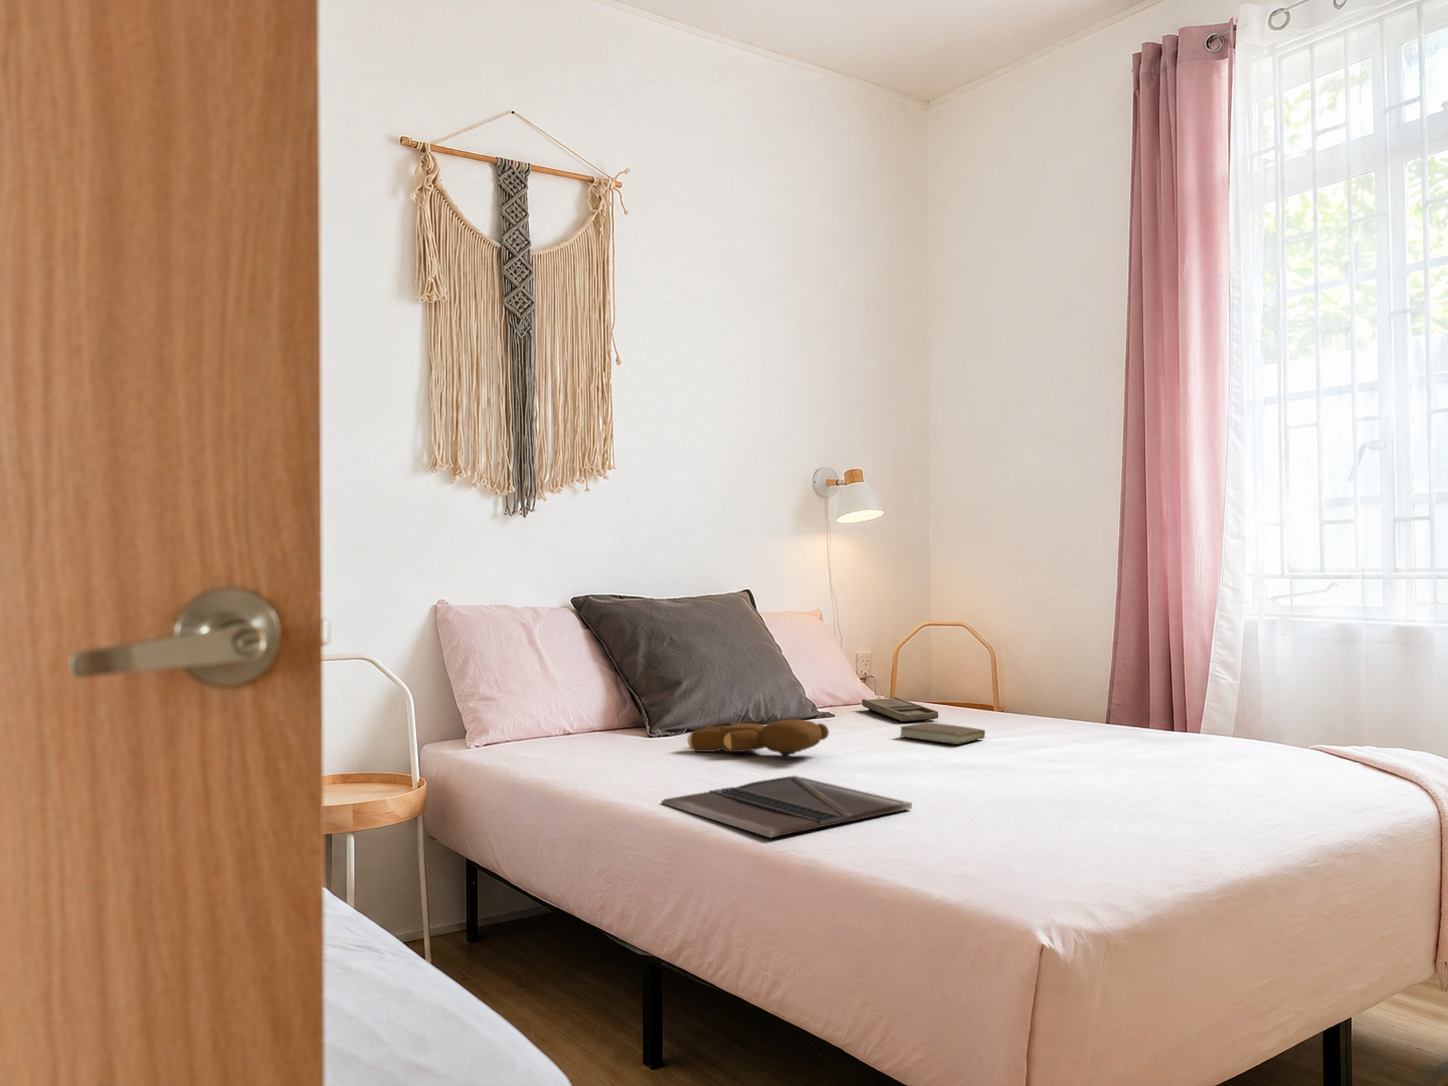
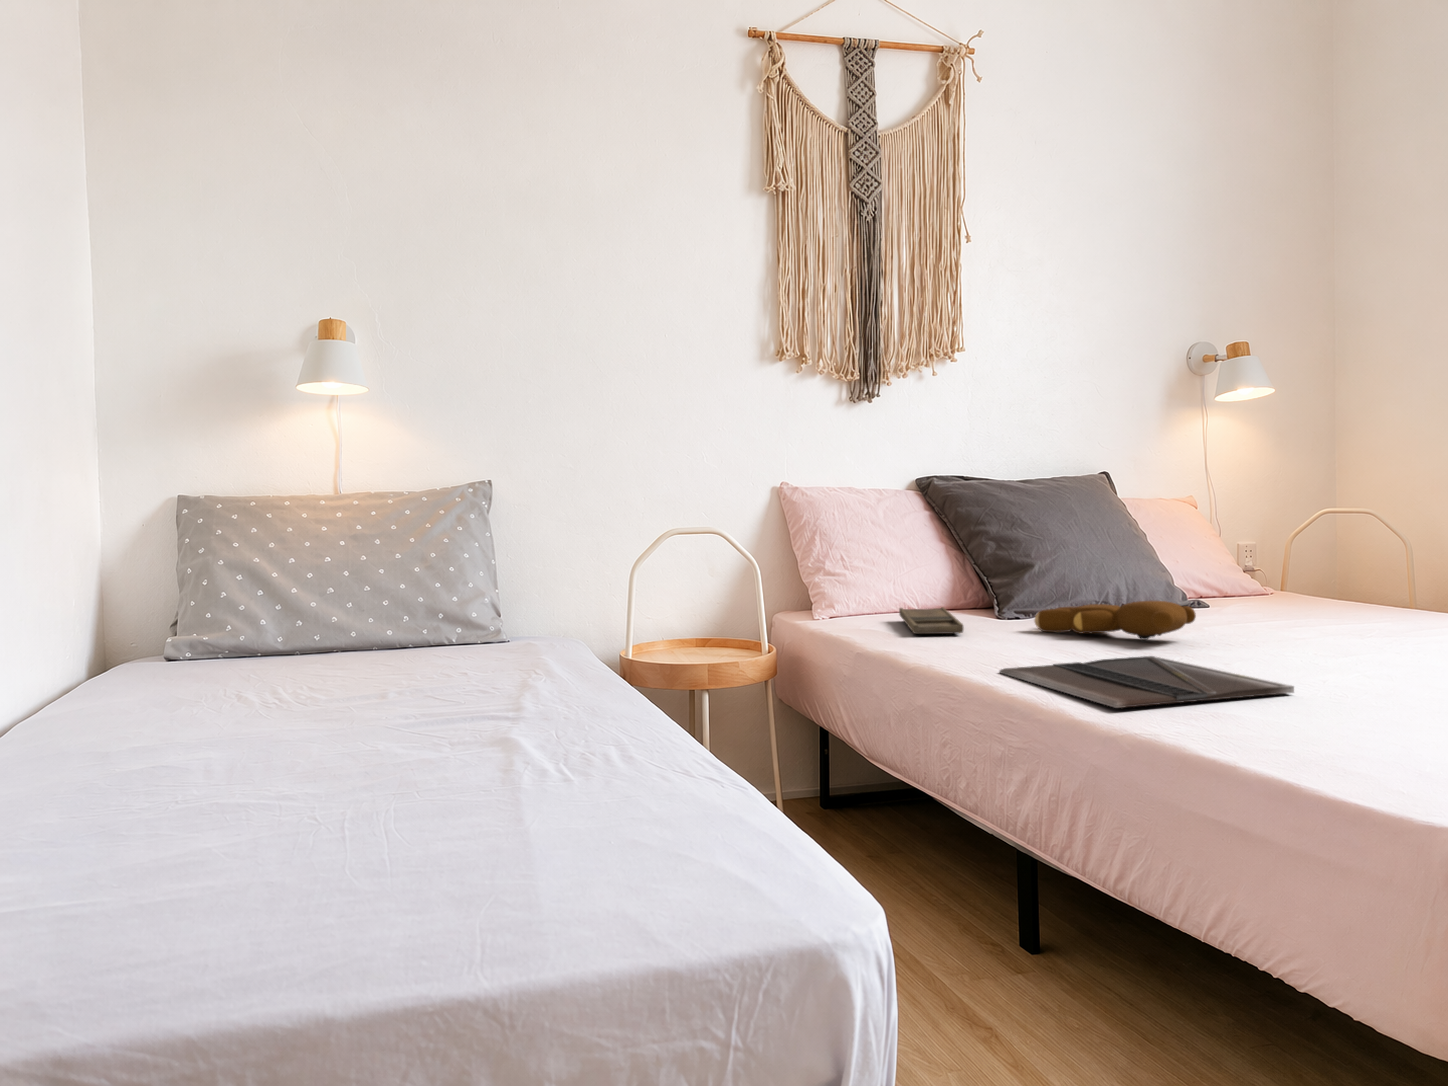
tray: present [862,697,938,721] -> present [899,607,963,634]
book: present [900,722,985,744] -> none [1284,613,1397,637]

